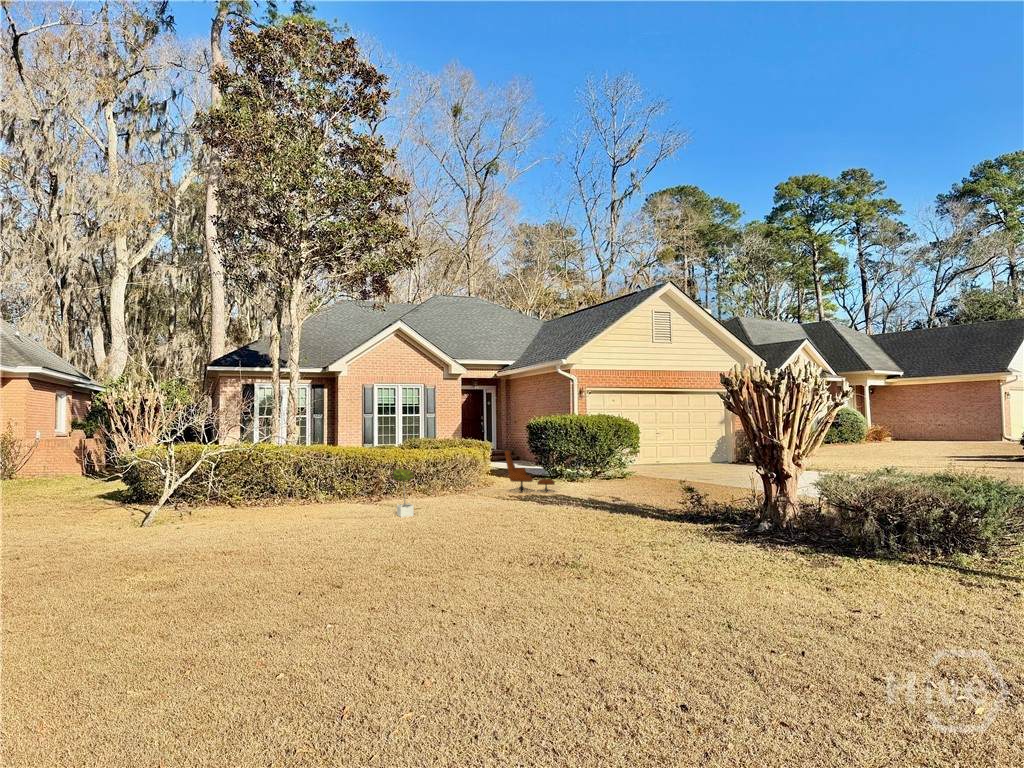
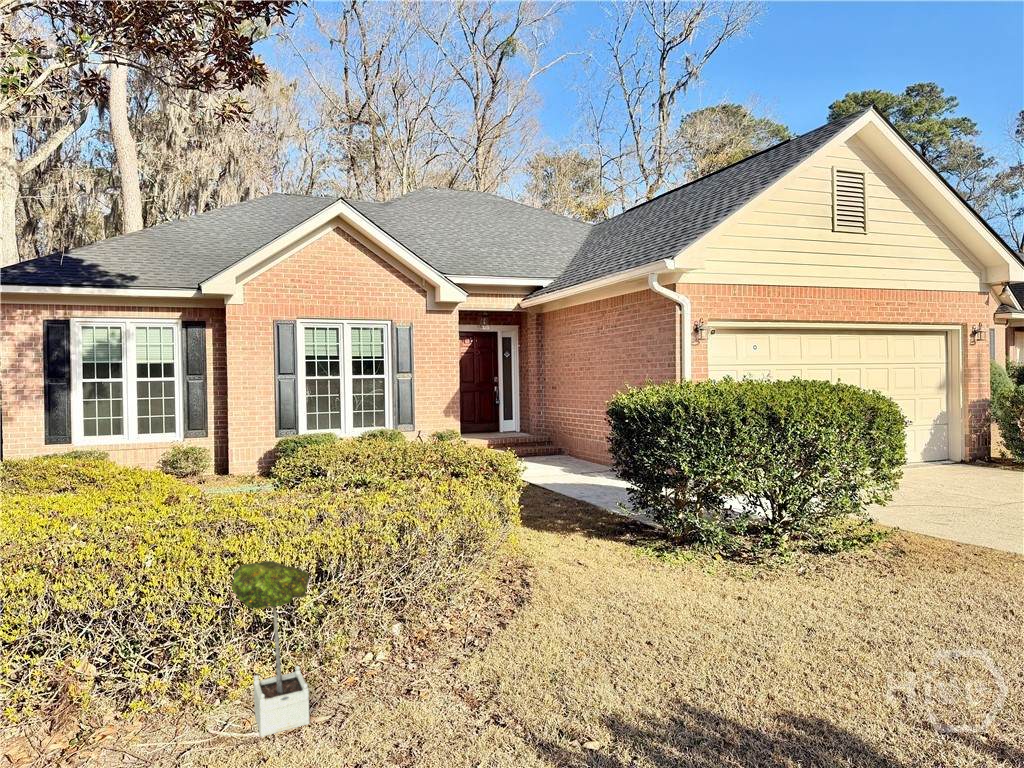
lounge chair: present [505,450,555,491] -> none [571,458,696,566]

